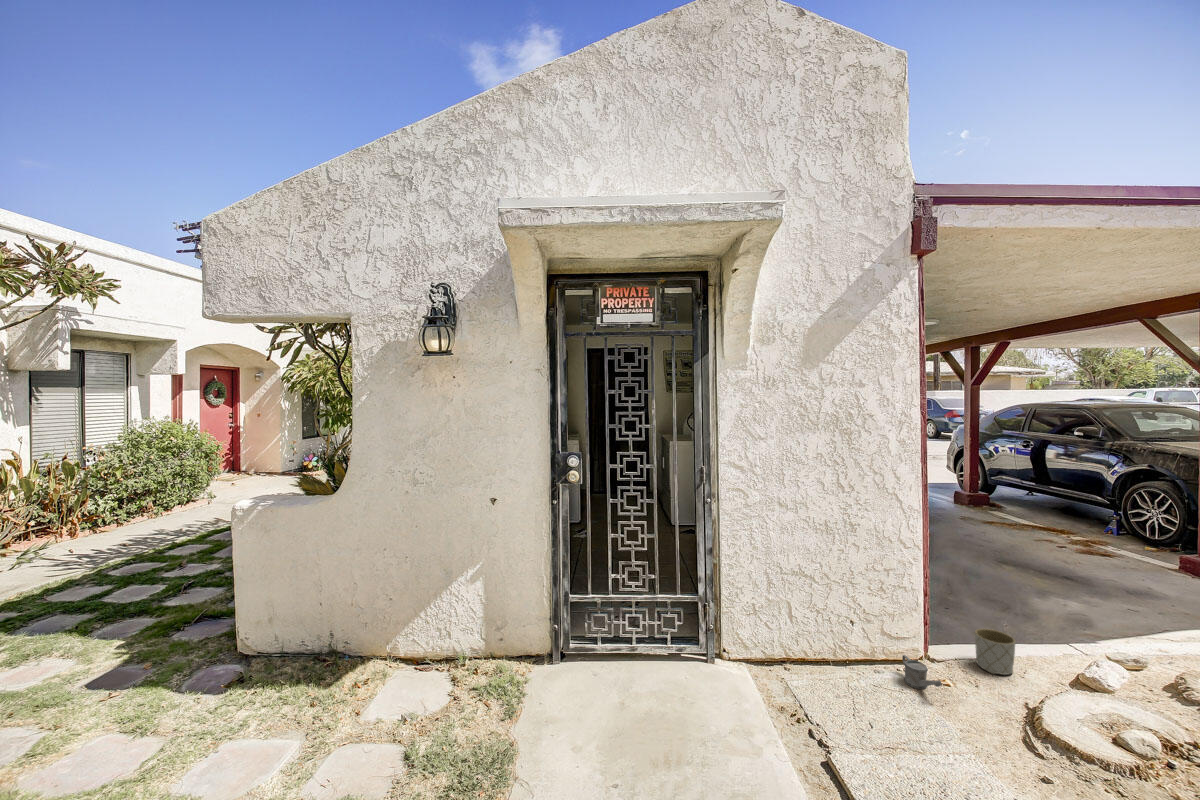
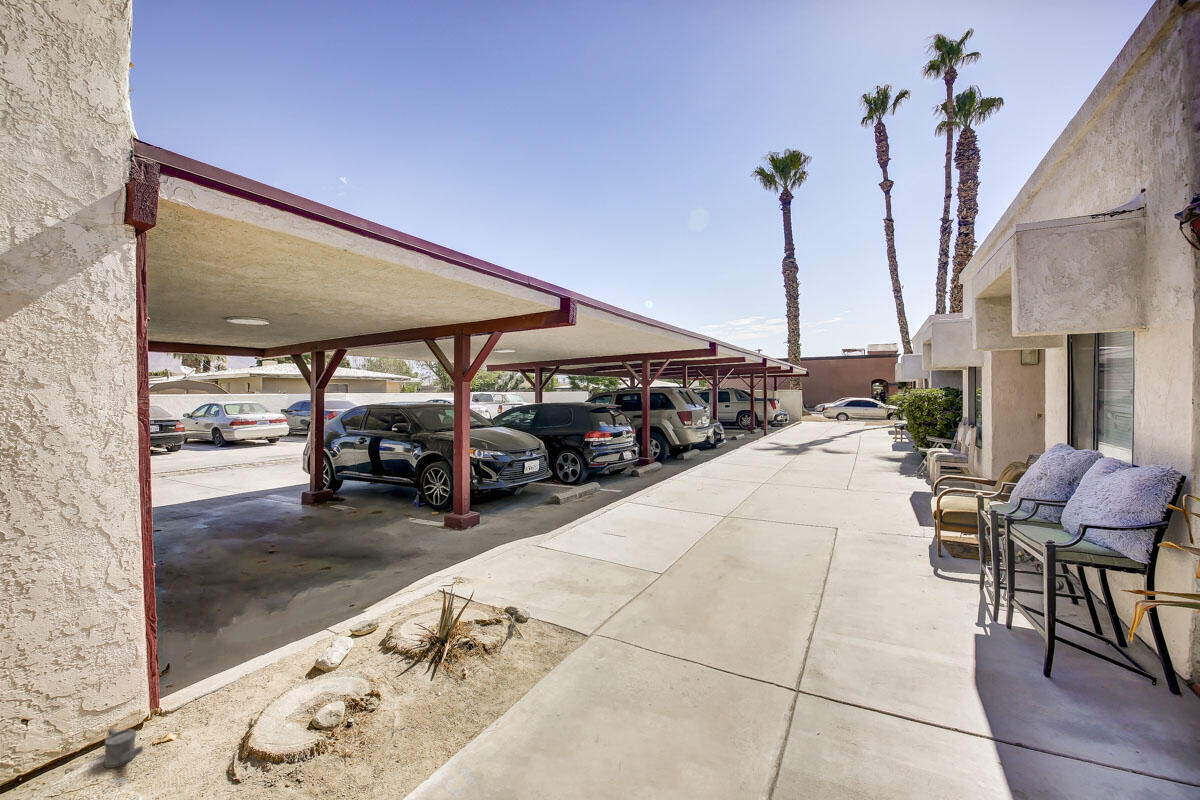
planter: present [975,628,1015,675] -> none [219,648,260,699]

